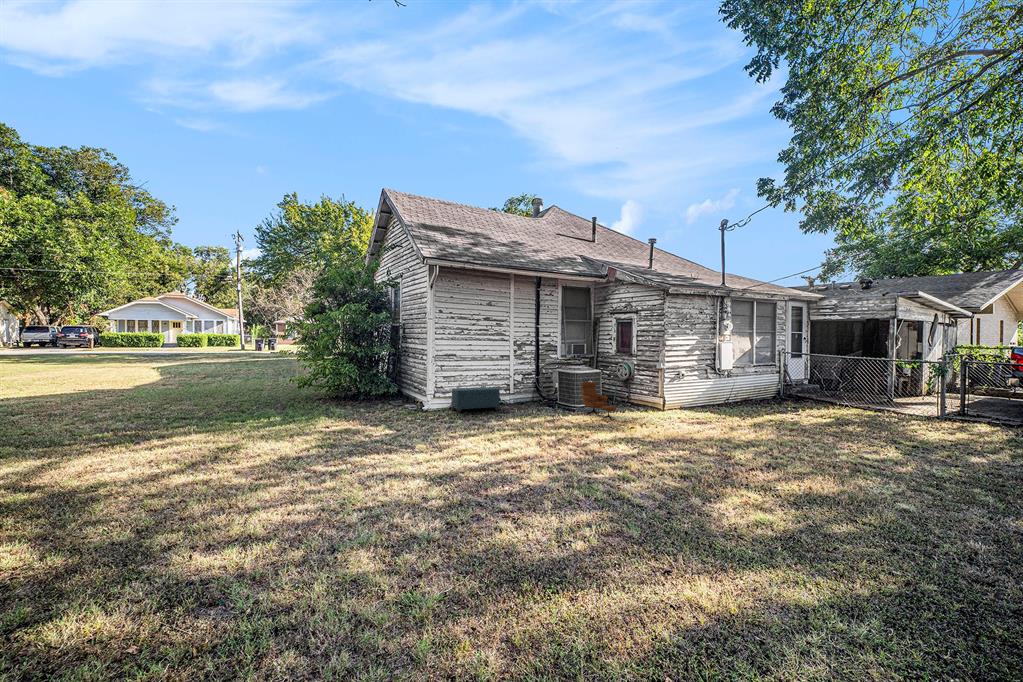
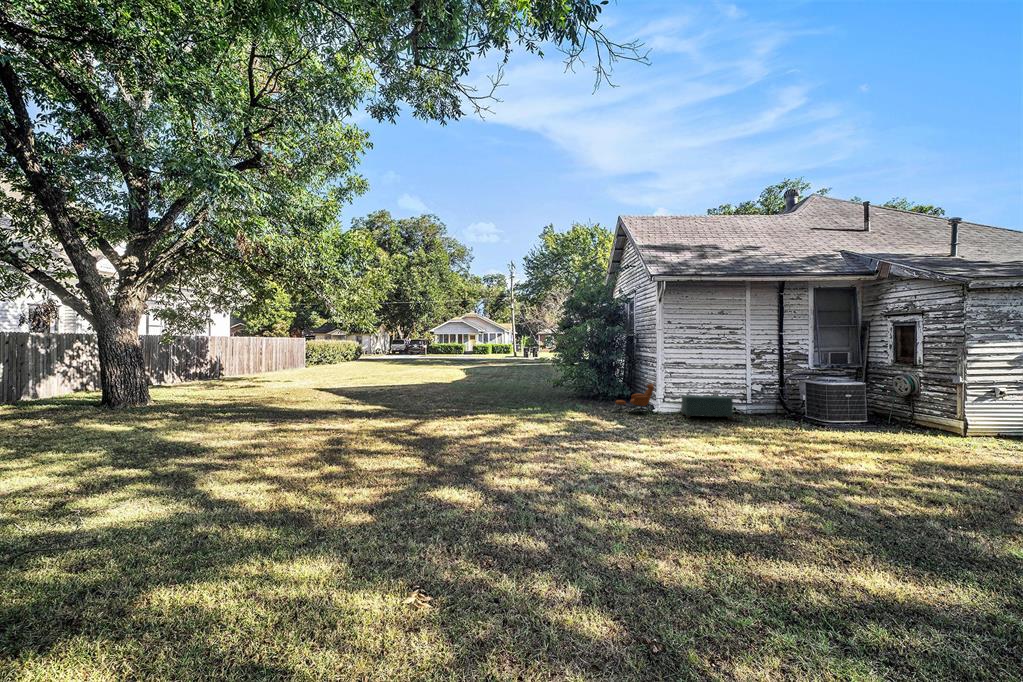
lounge chair: present [582,382,616,420] -> present [615,384,654,411]

